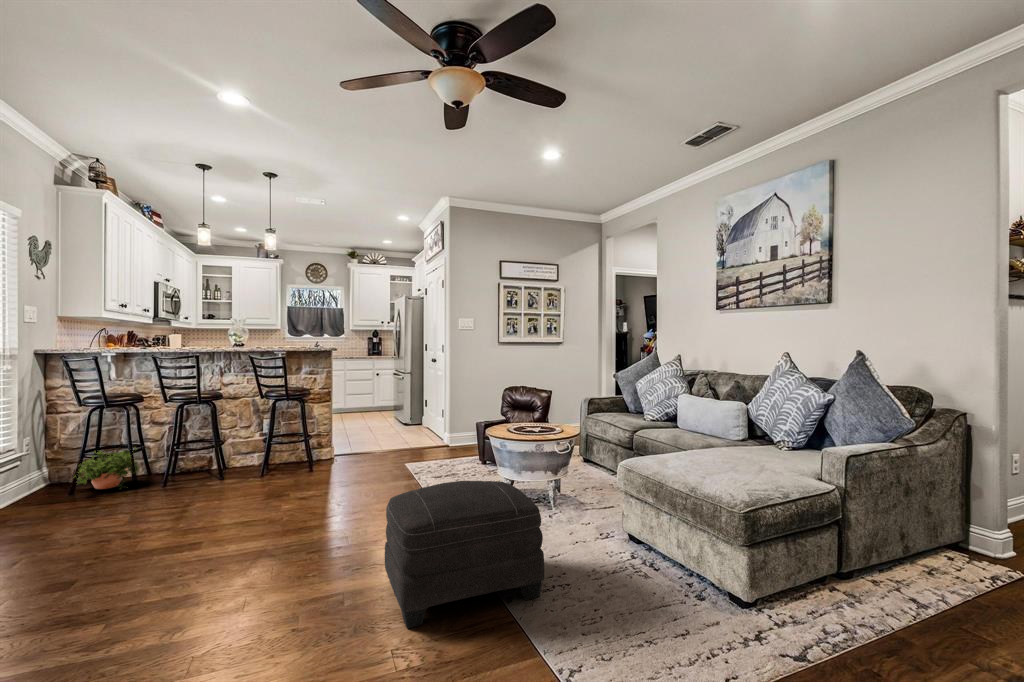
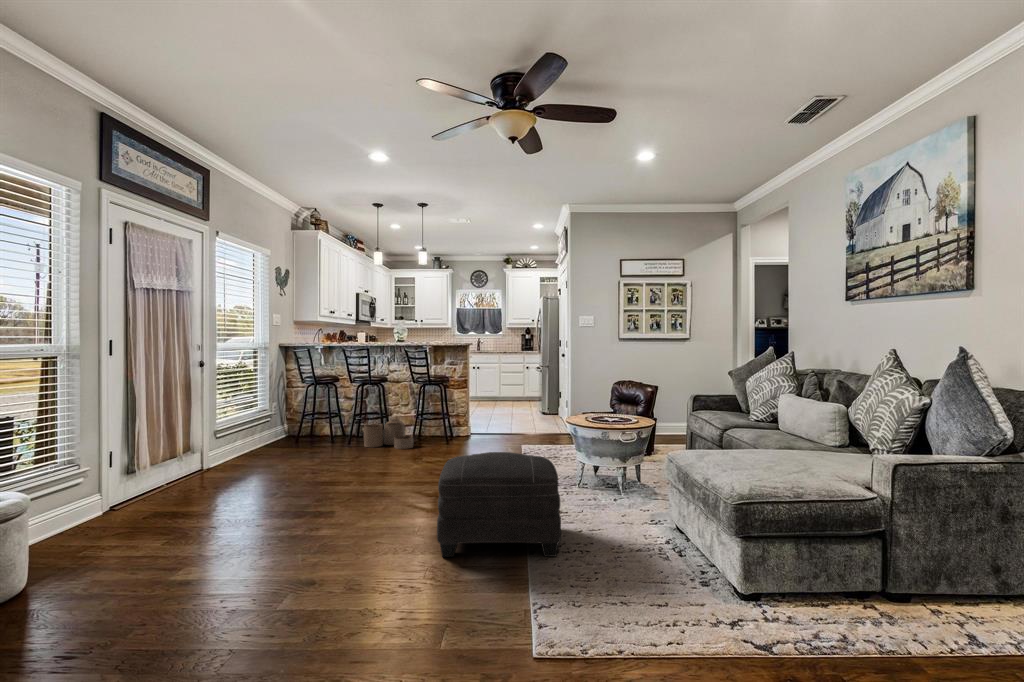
woven basket: none [191,445,265,488] -> present [364,419,413,449]
potted plant: present [75,448,138,489] -> none [296,414,337,444]

